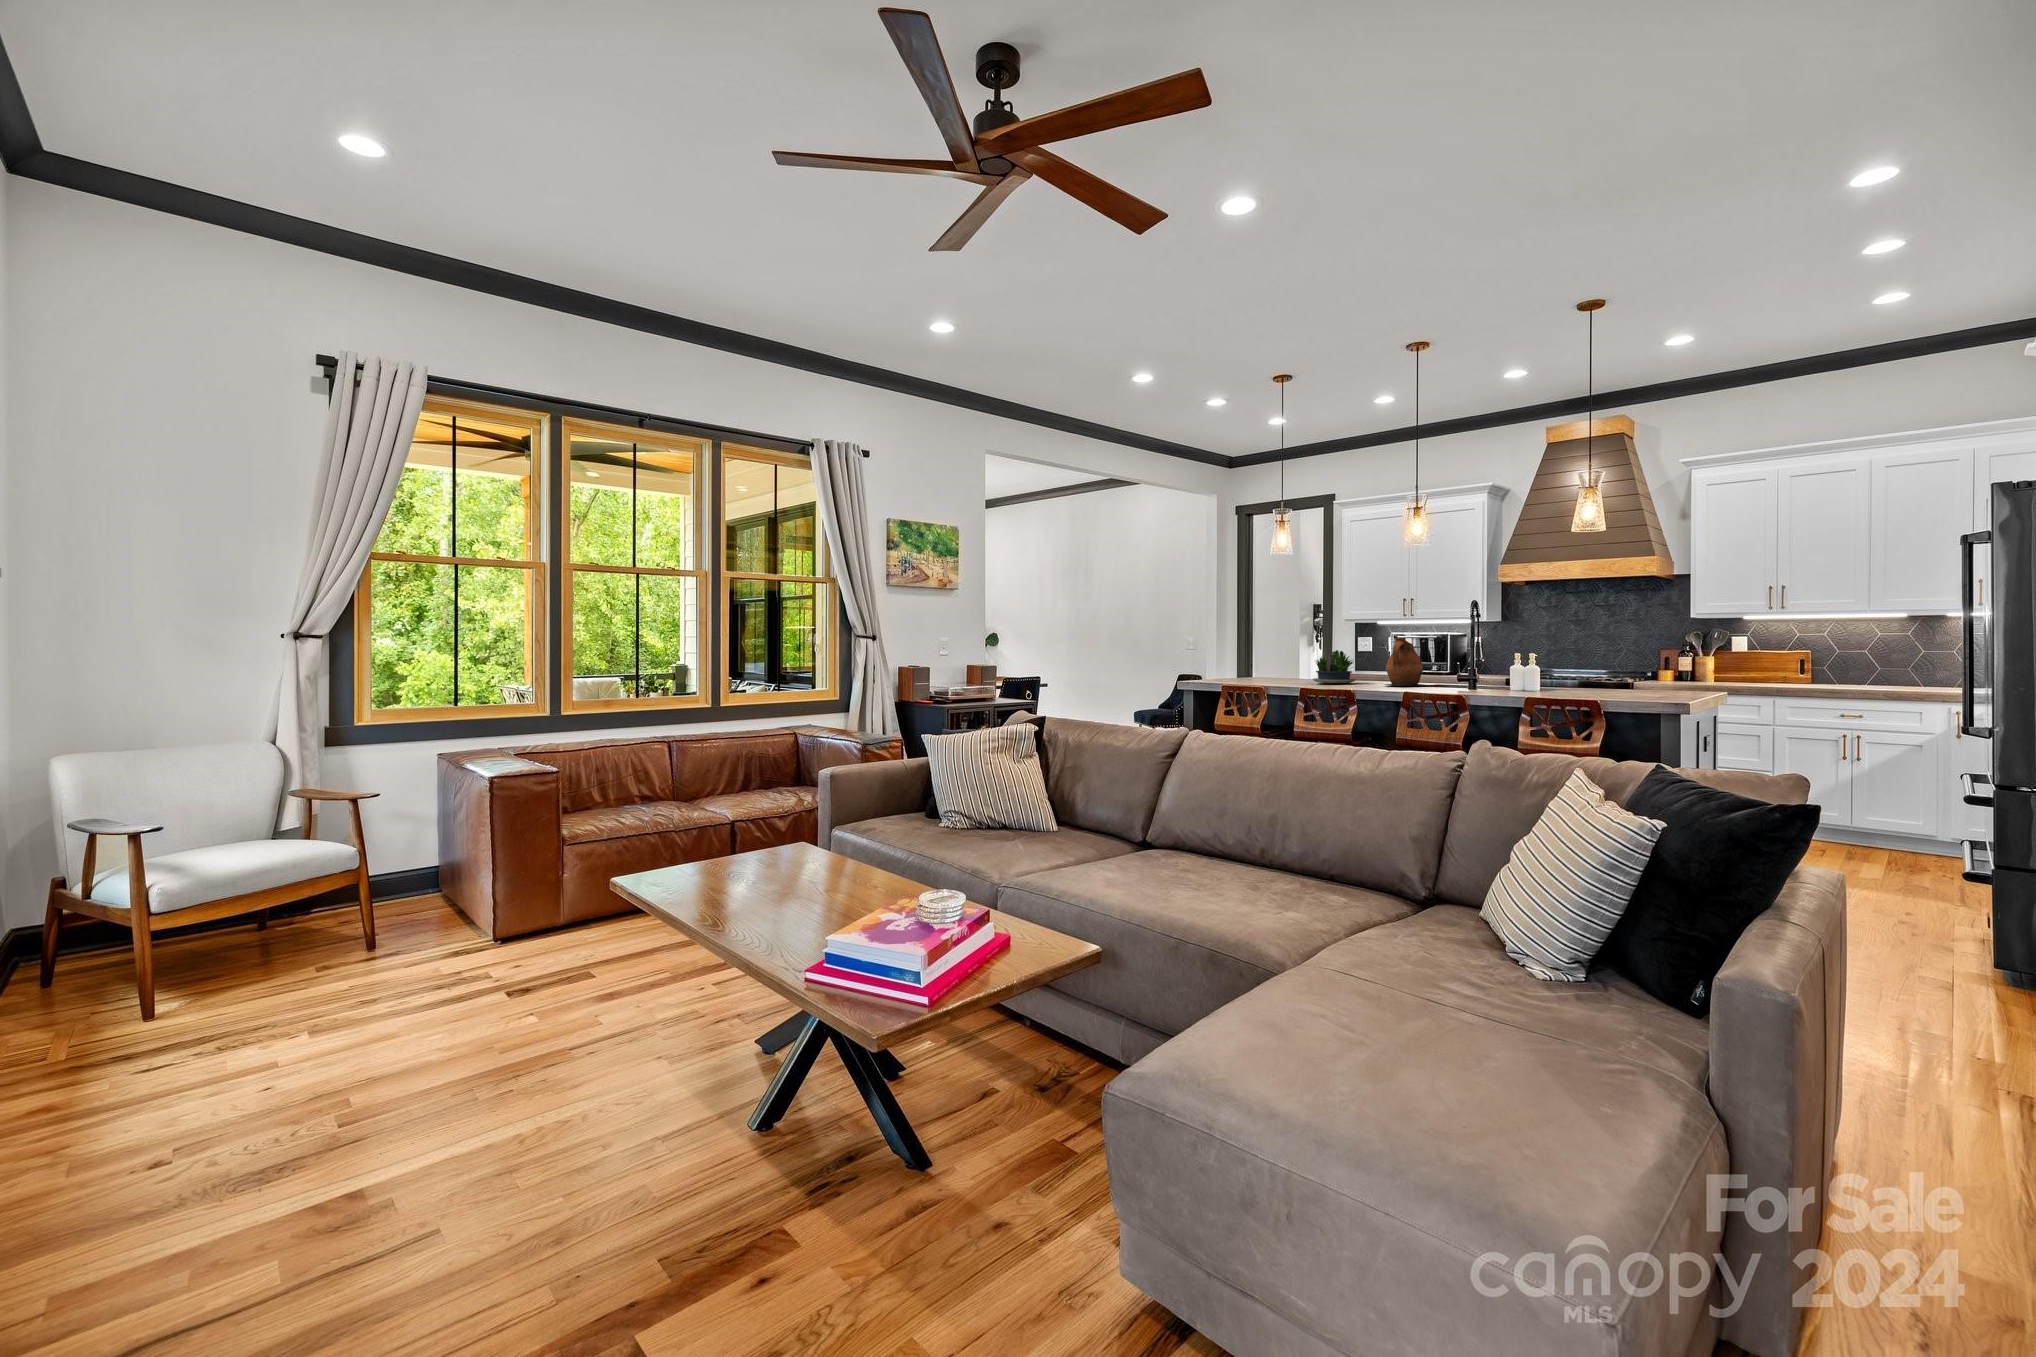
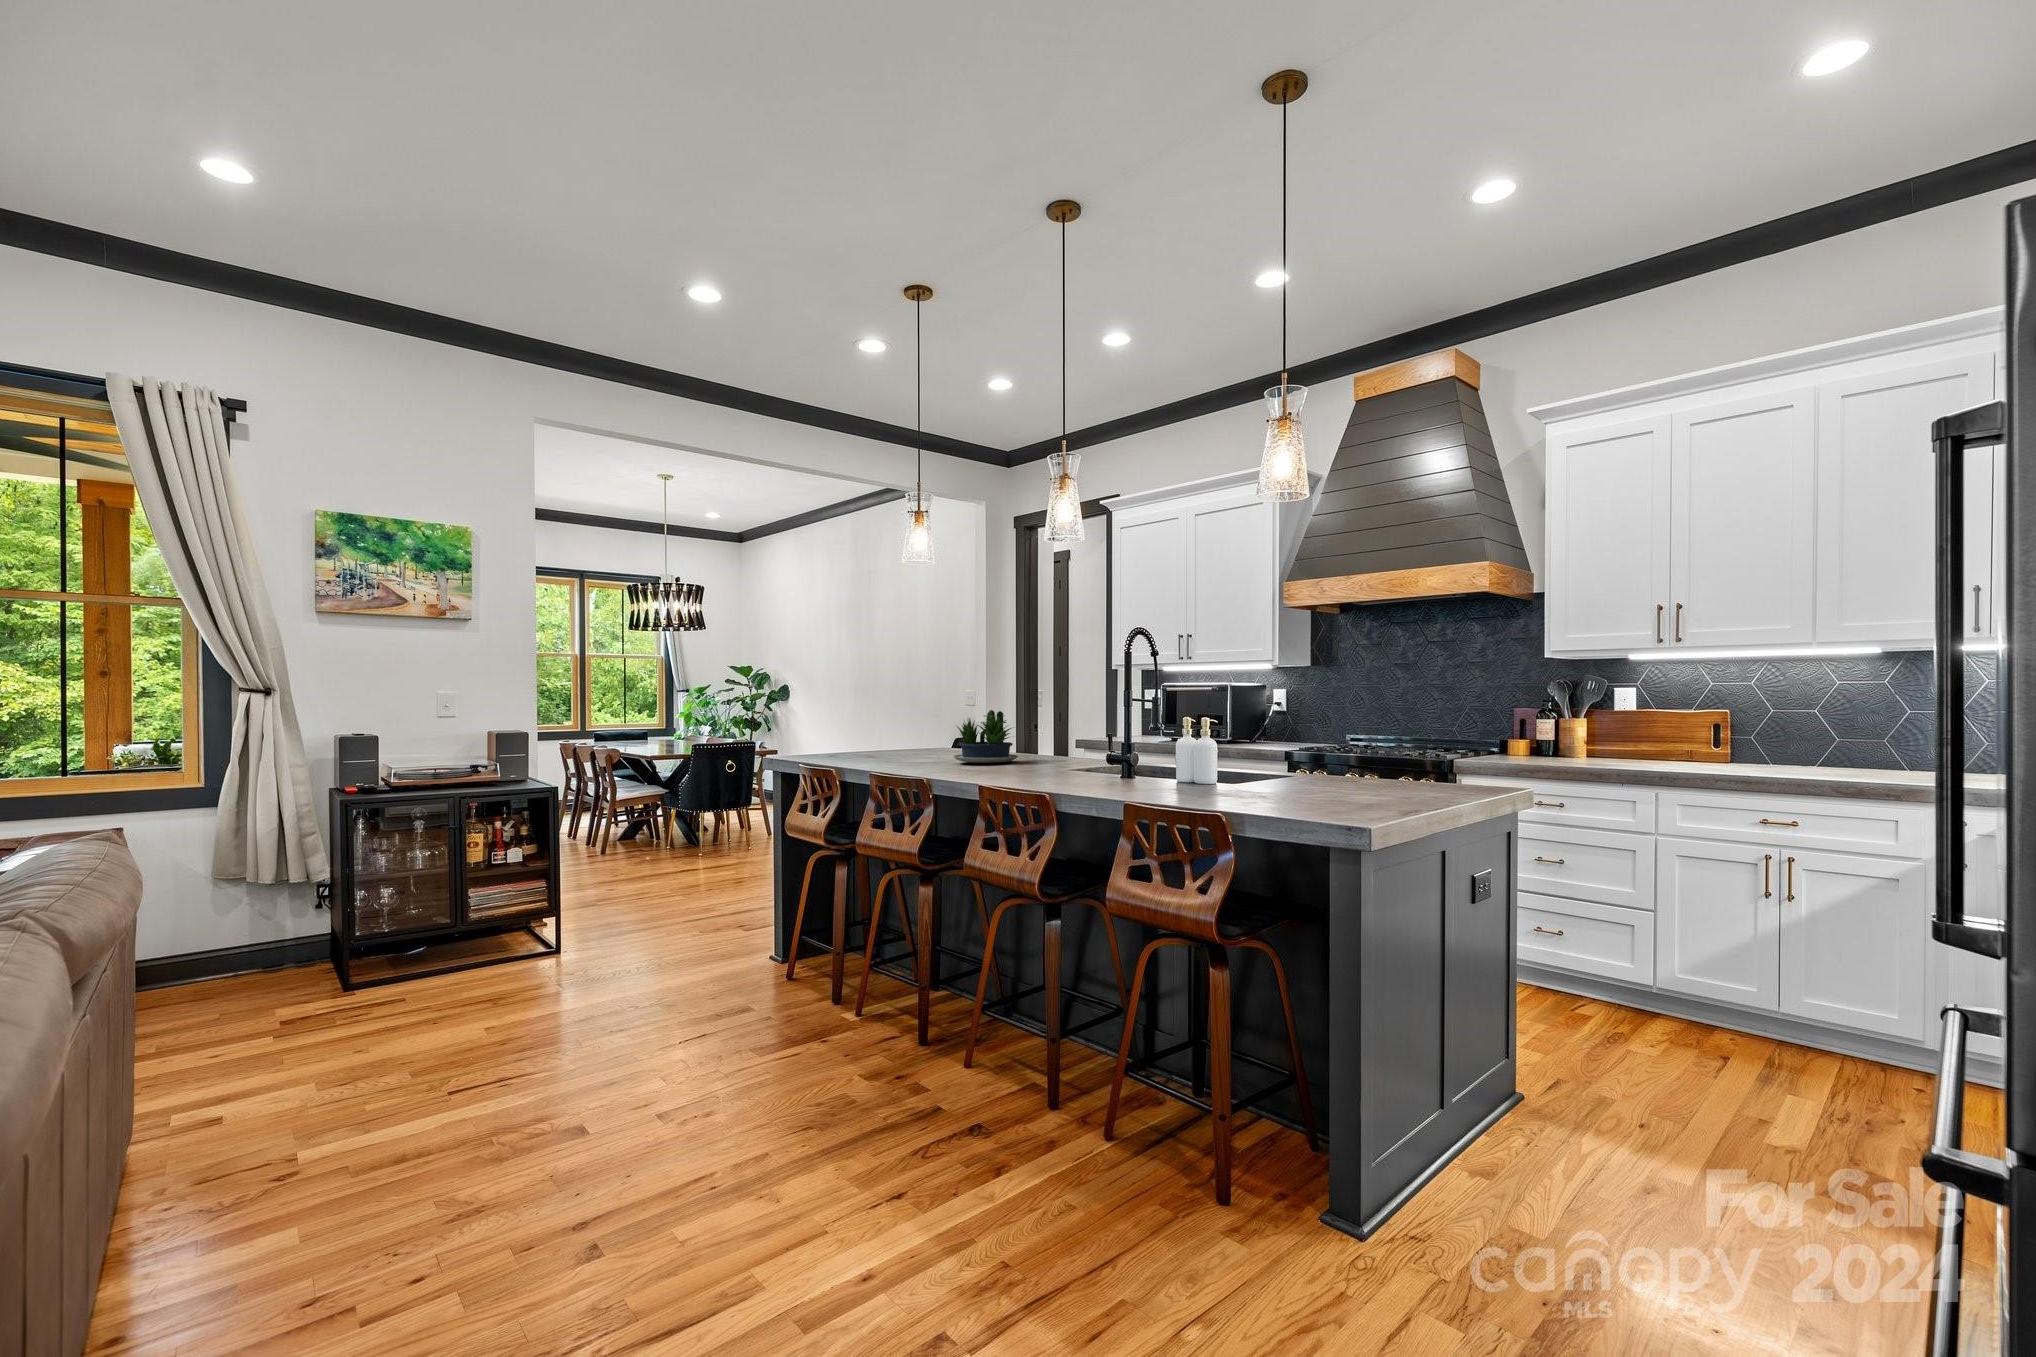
ceramic pitcher: present [1385,638,1428,686] -> none [1025,692,1092,771]

